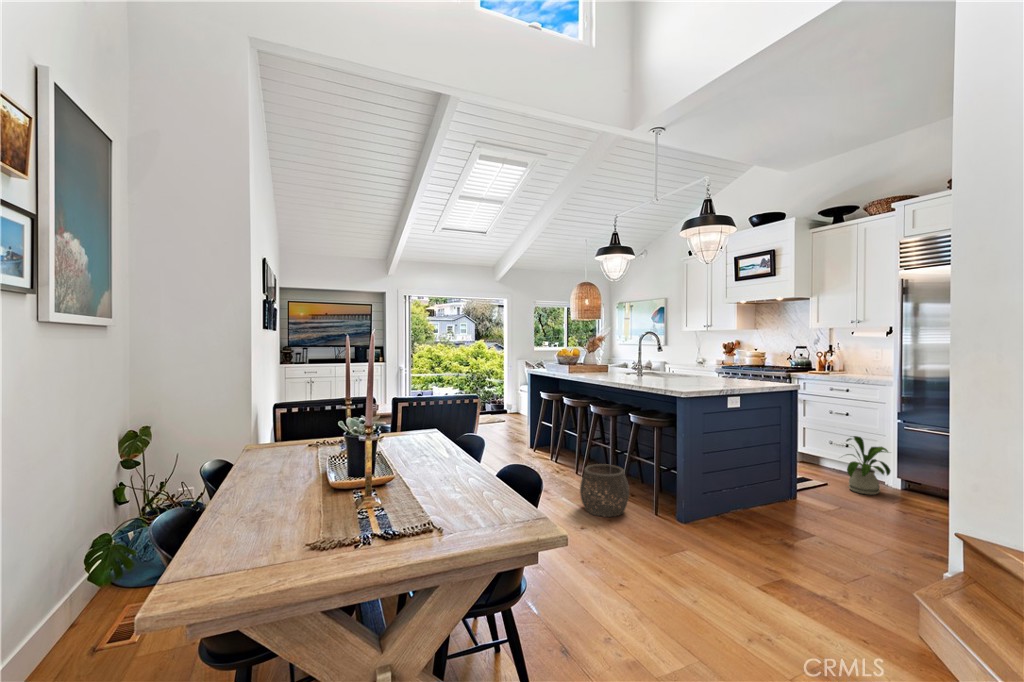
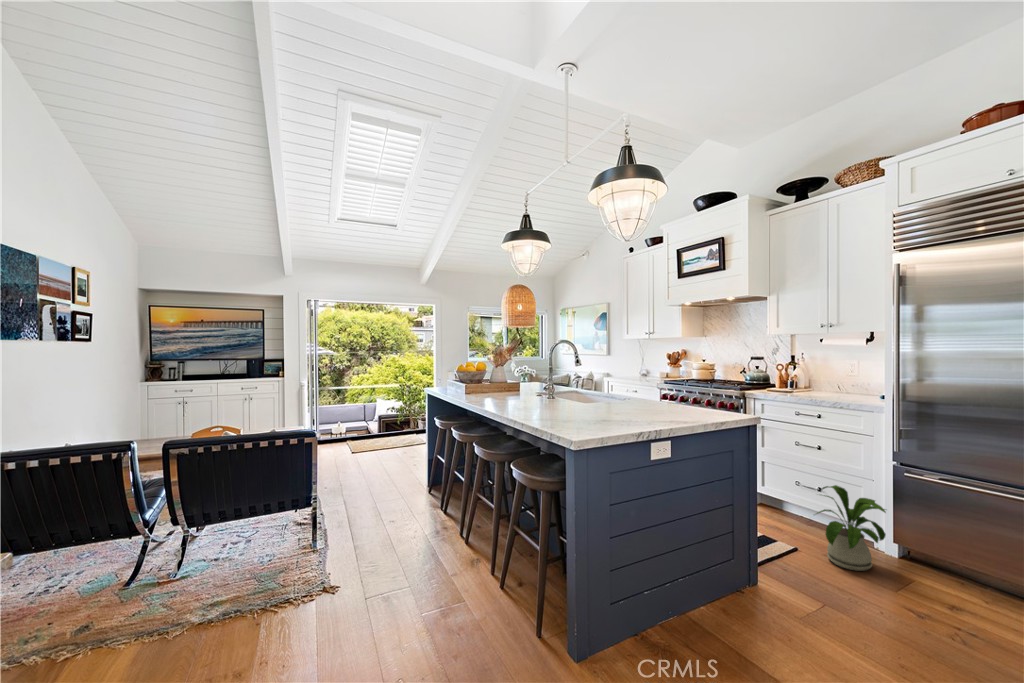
woven basket: present [580,464,629,517] -> none [424,544,502,642]

